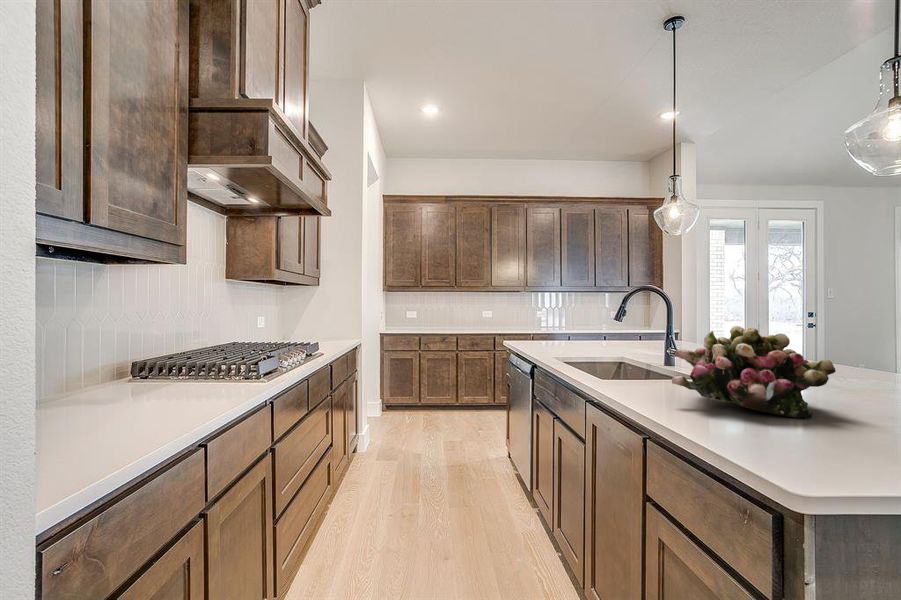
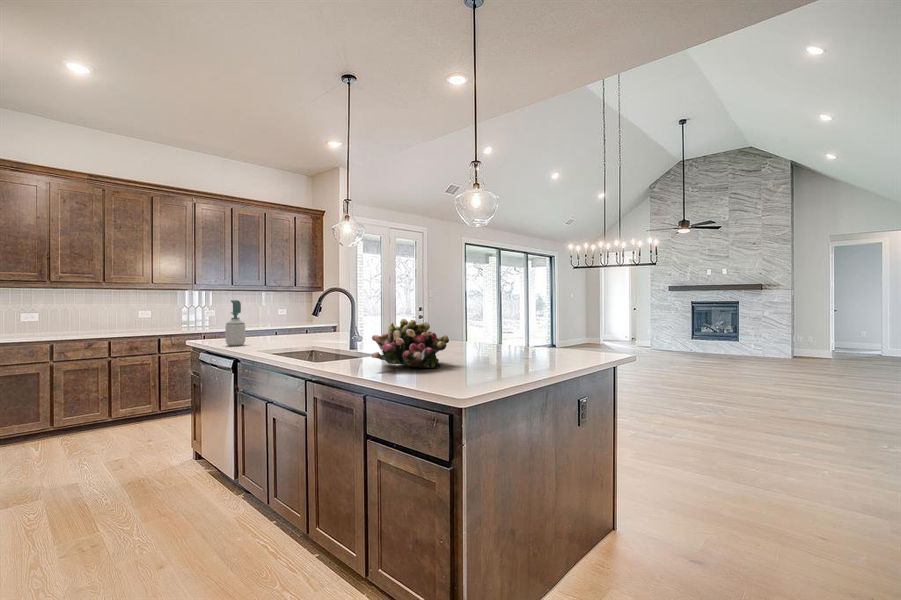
soap bottle: none [530,300,549,349] -> present [225,300,245,346]

